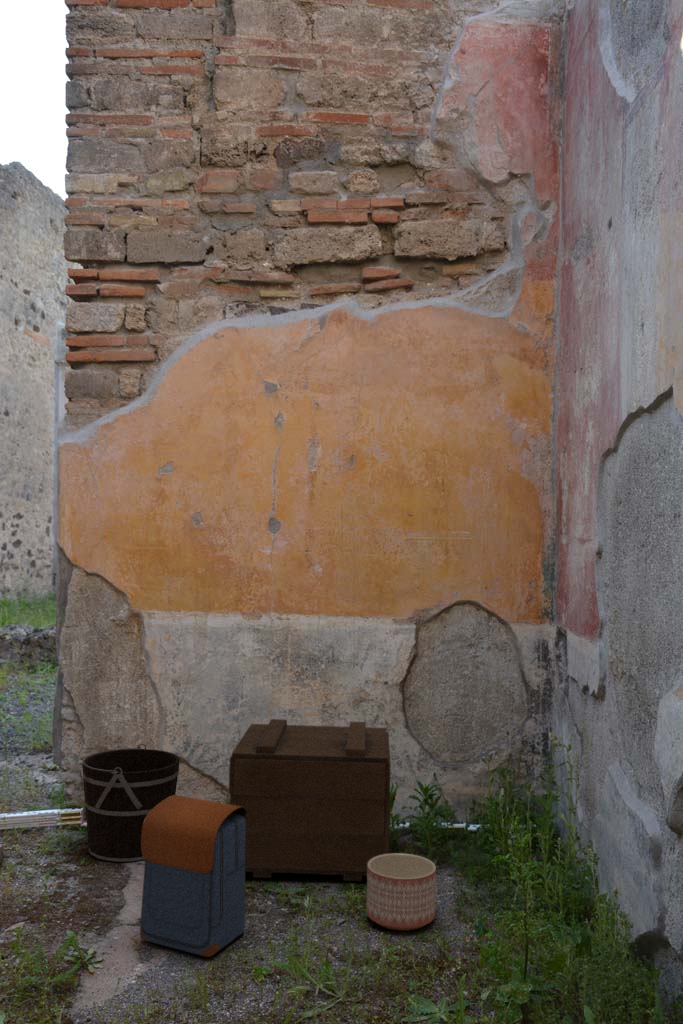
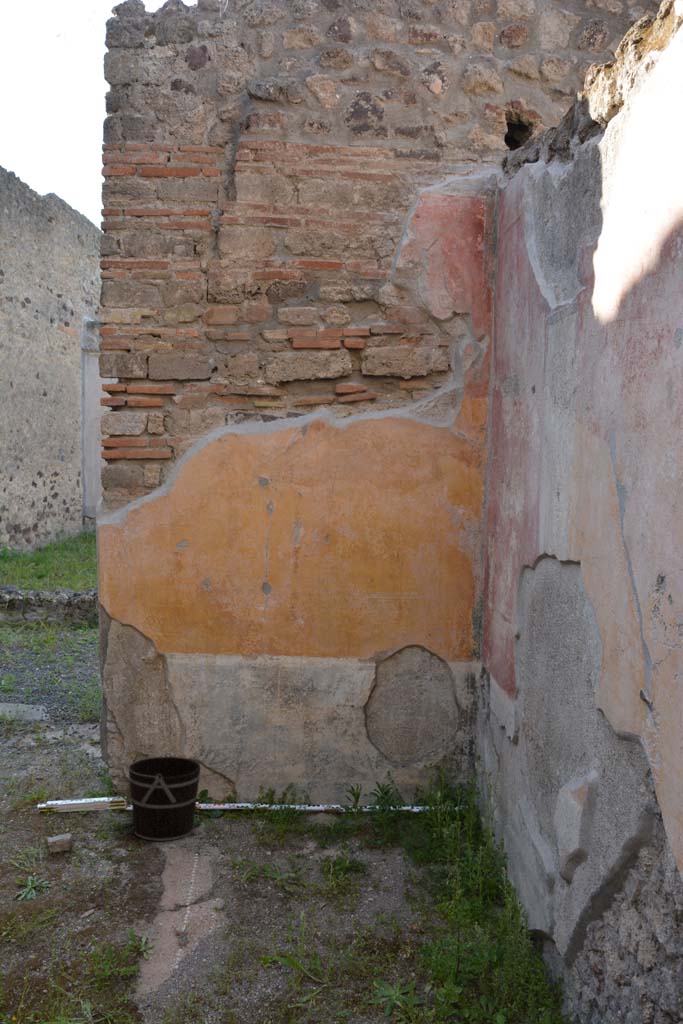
wooden crate: present [229,719,391,881] -> none [242,734,358,851]
backpack: present [140,795,247,957] -> none [192,796,262,901]
planter: present [366,853,436,930] -> none [342,832,389,883]

